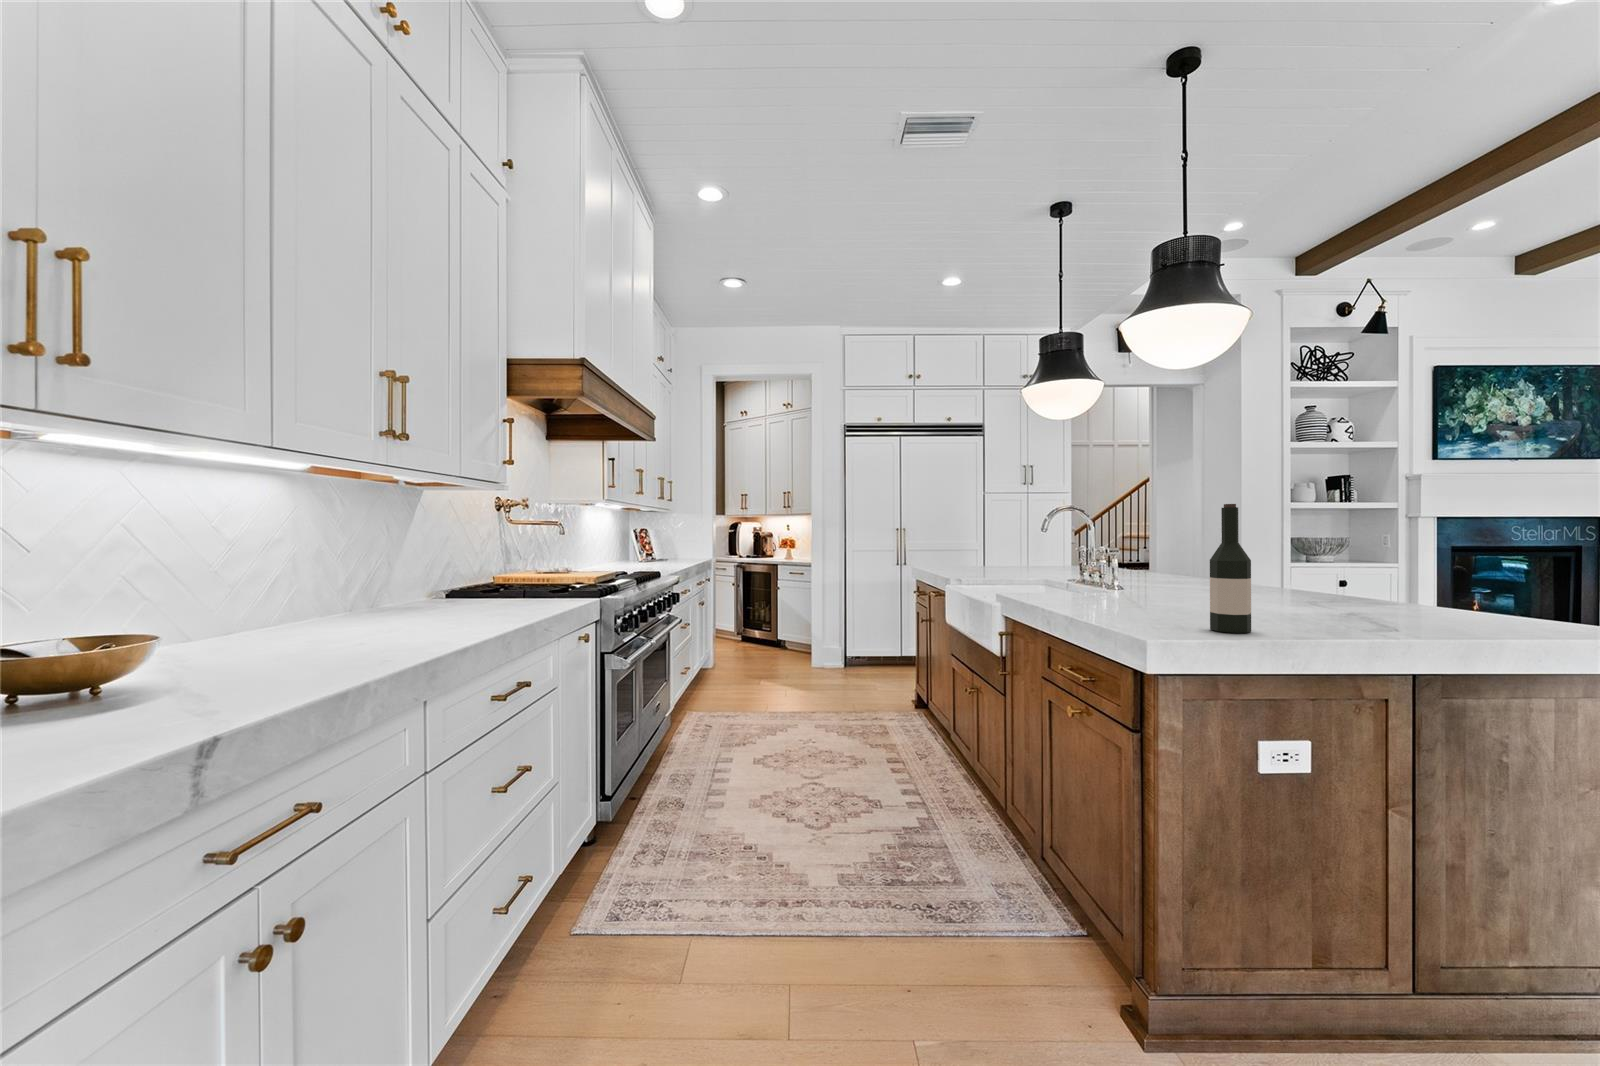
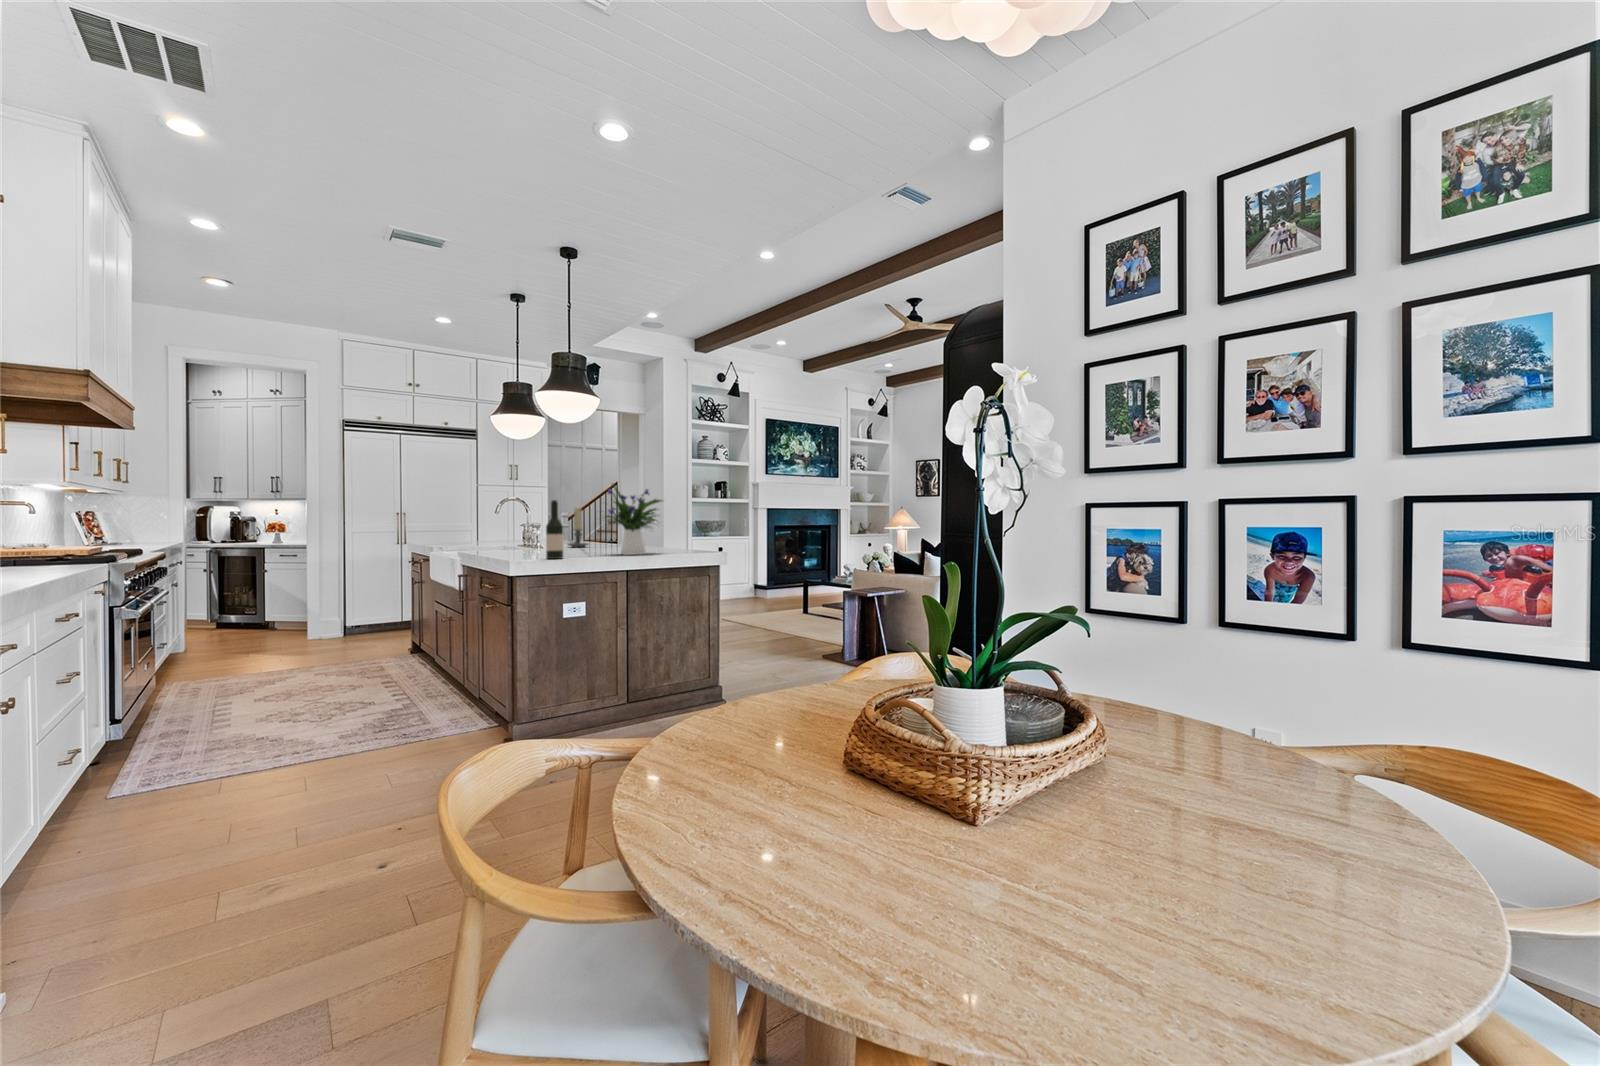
flower arrangement: none [1294,463,1494,626] -> present [605,484,662,555]
candle holder: none [1154,519,1195,586] -> present [568,508,588,547]

